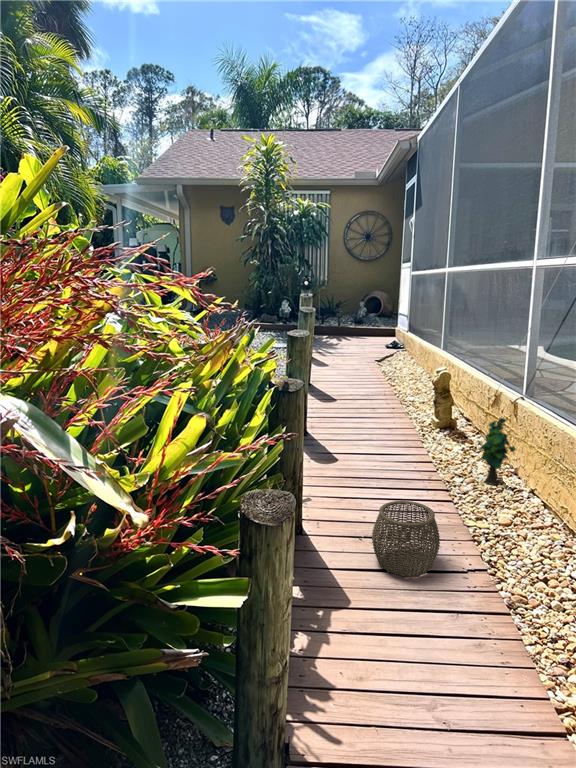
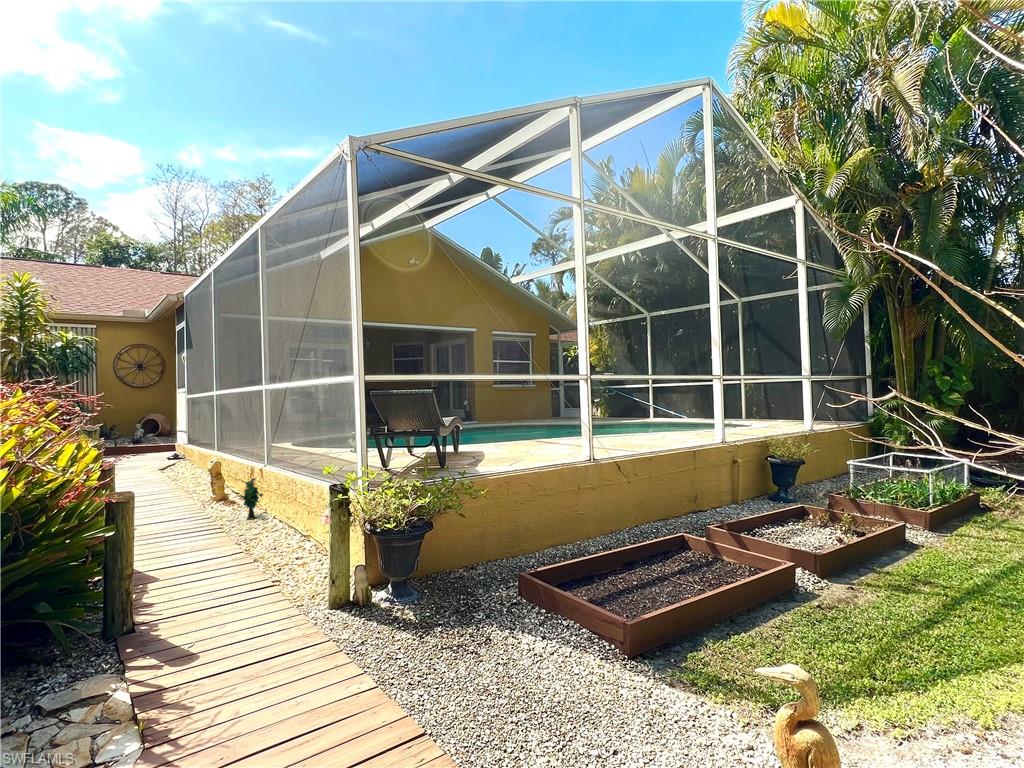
woven basket: present [372,501,440,577] -> none [173,524,216,564]

